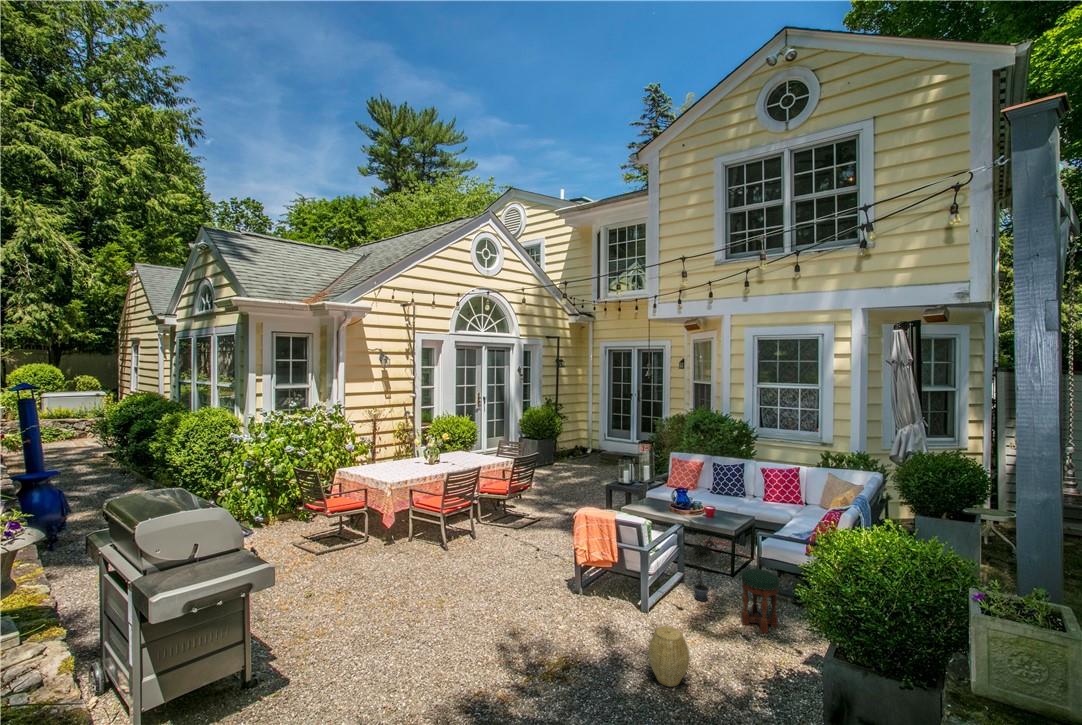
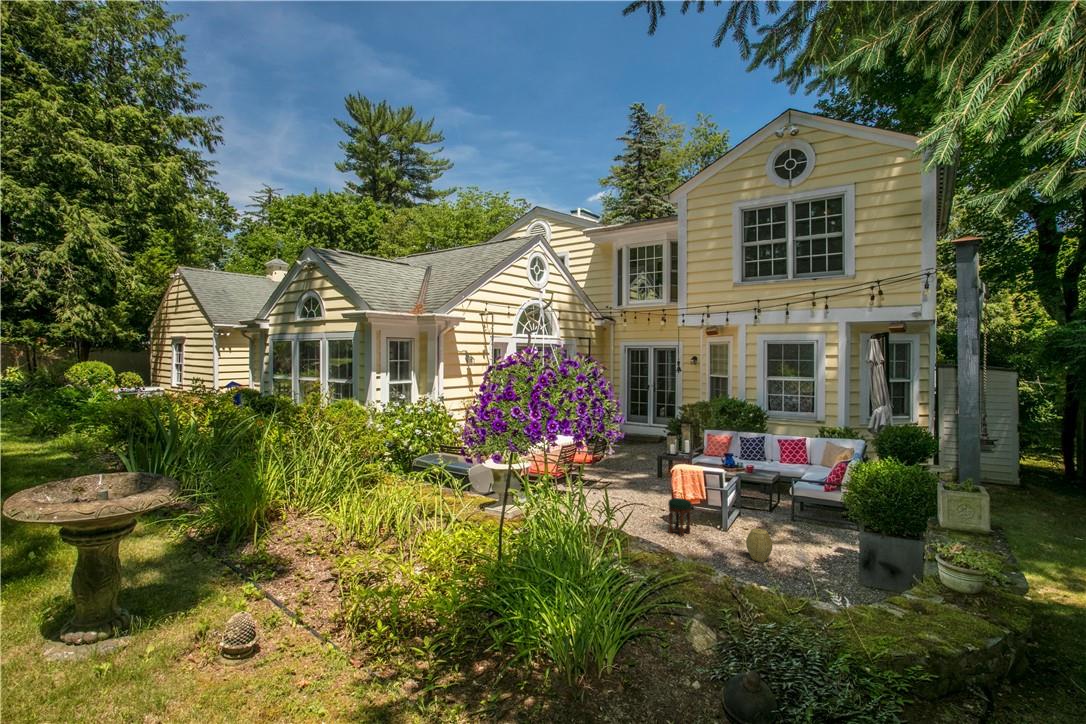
potted plant: present [691,537,717,601] -> none [748,482,768,524]
stool: present [741,569,779,633] -> present [668,498,691,537]

